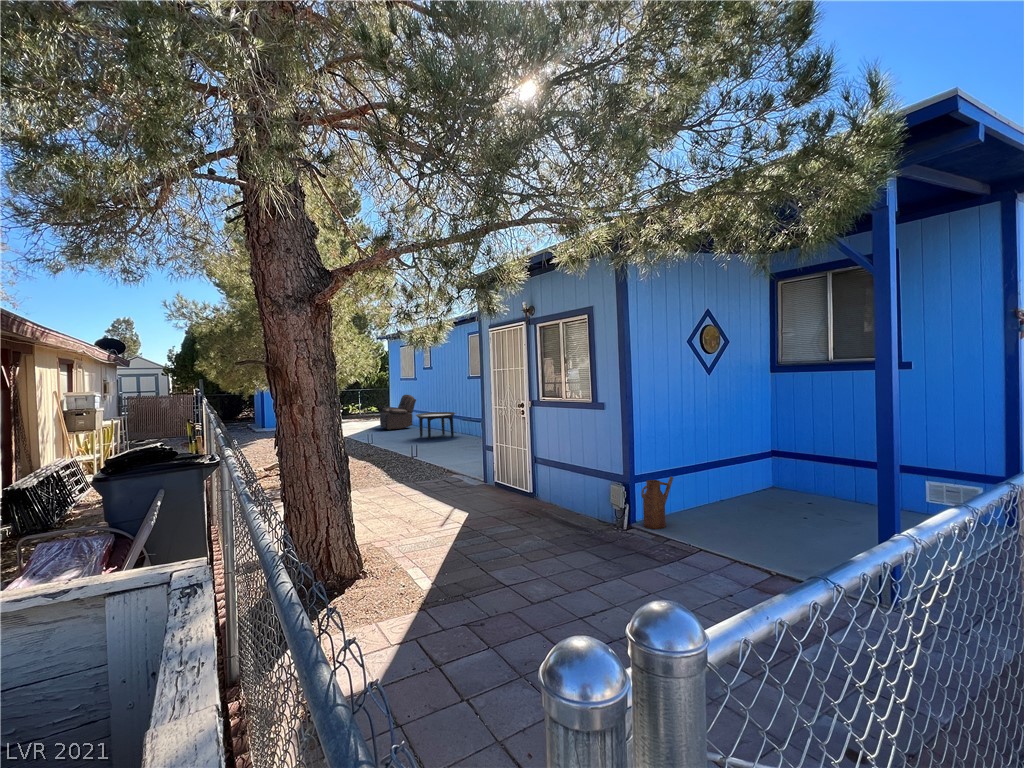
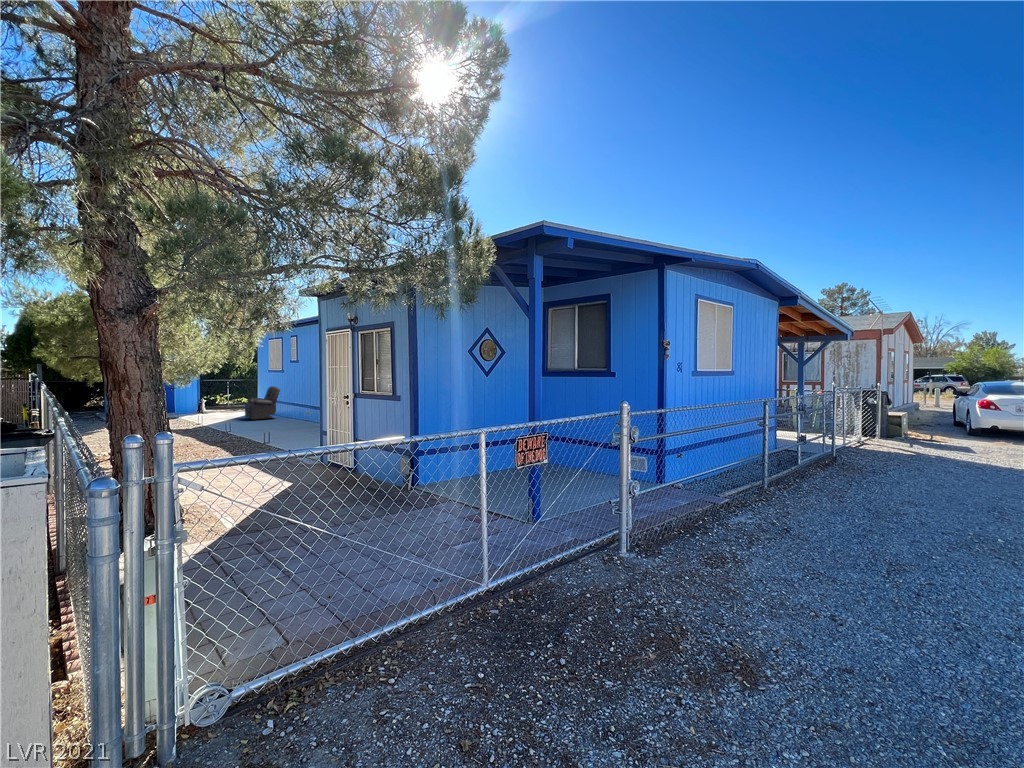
round table: present [416,412,455,439] -> none [277,404,316,429]
watering can: present [641,476,673,529] -> none [420,453,448,492]

